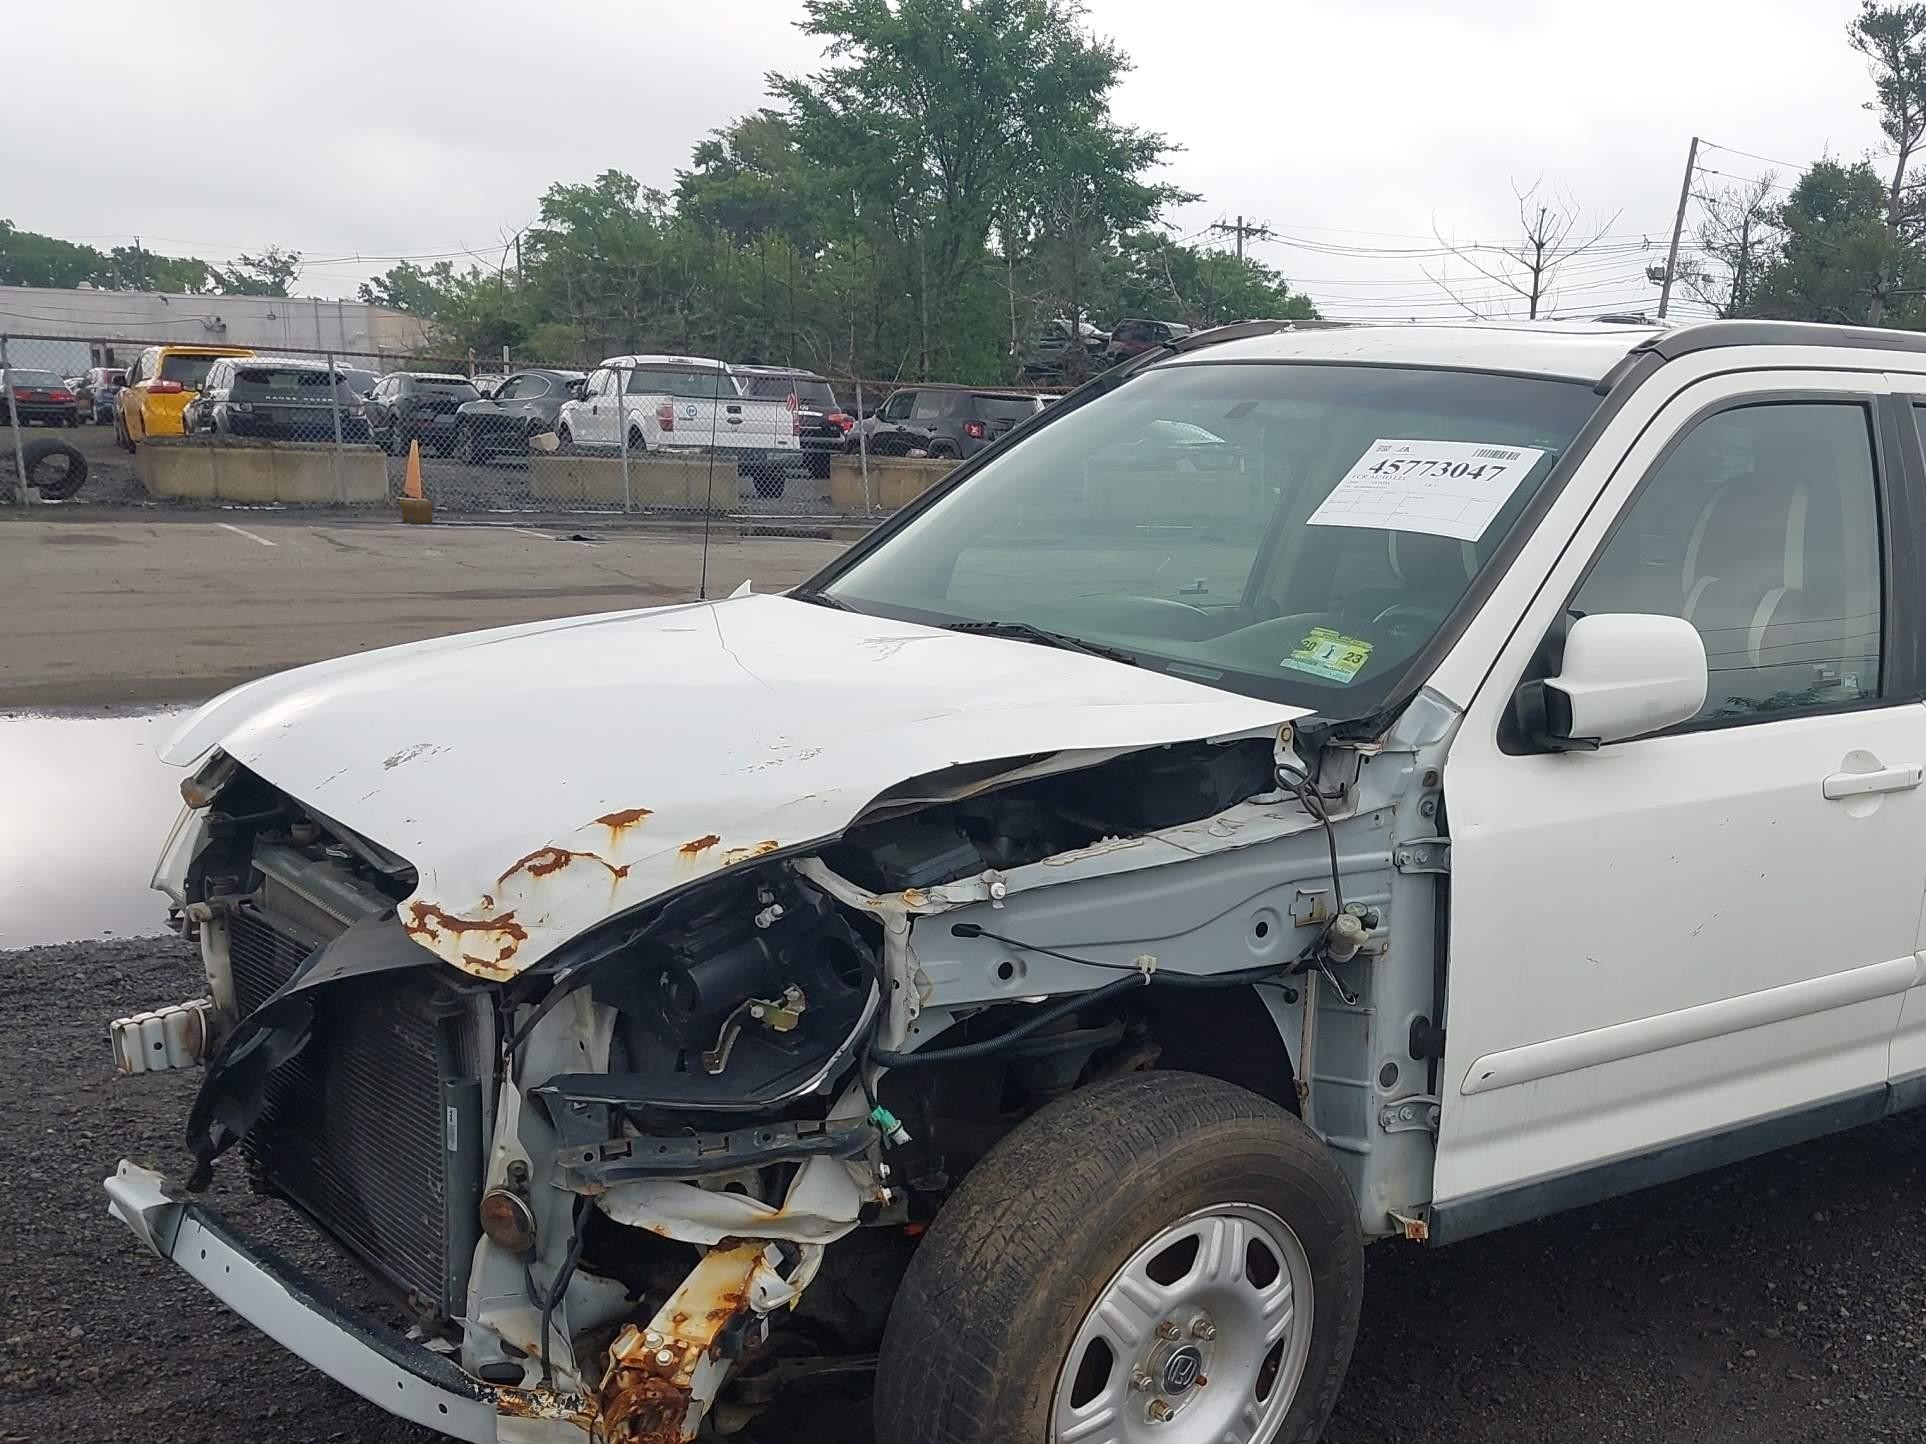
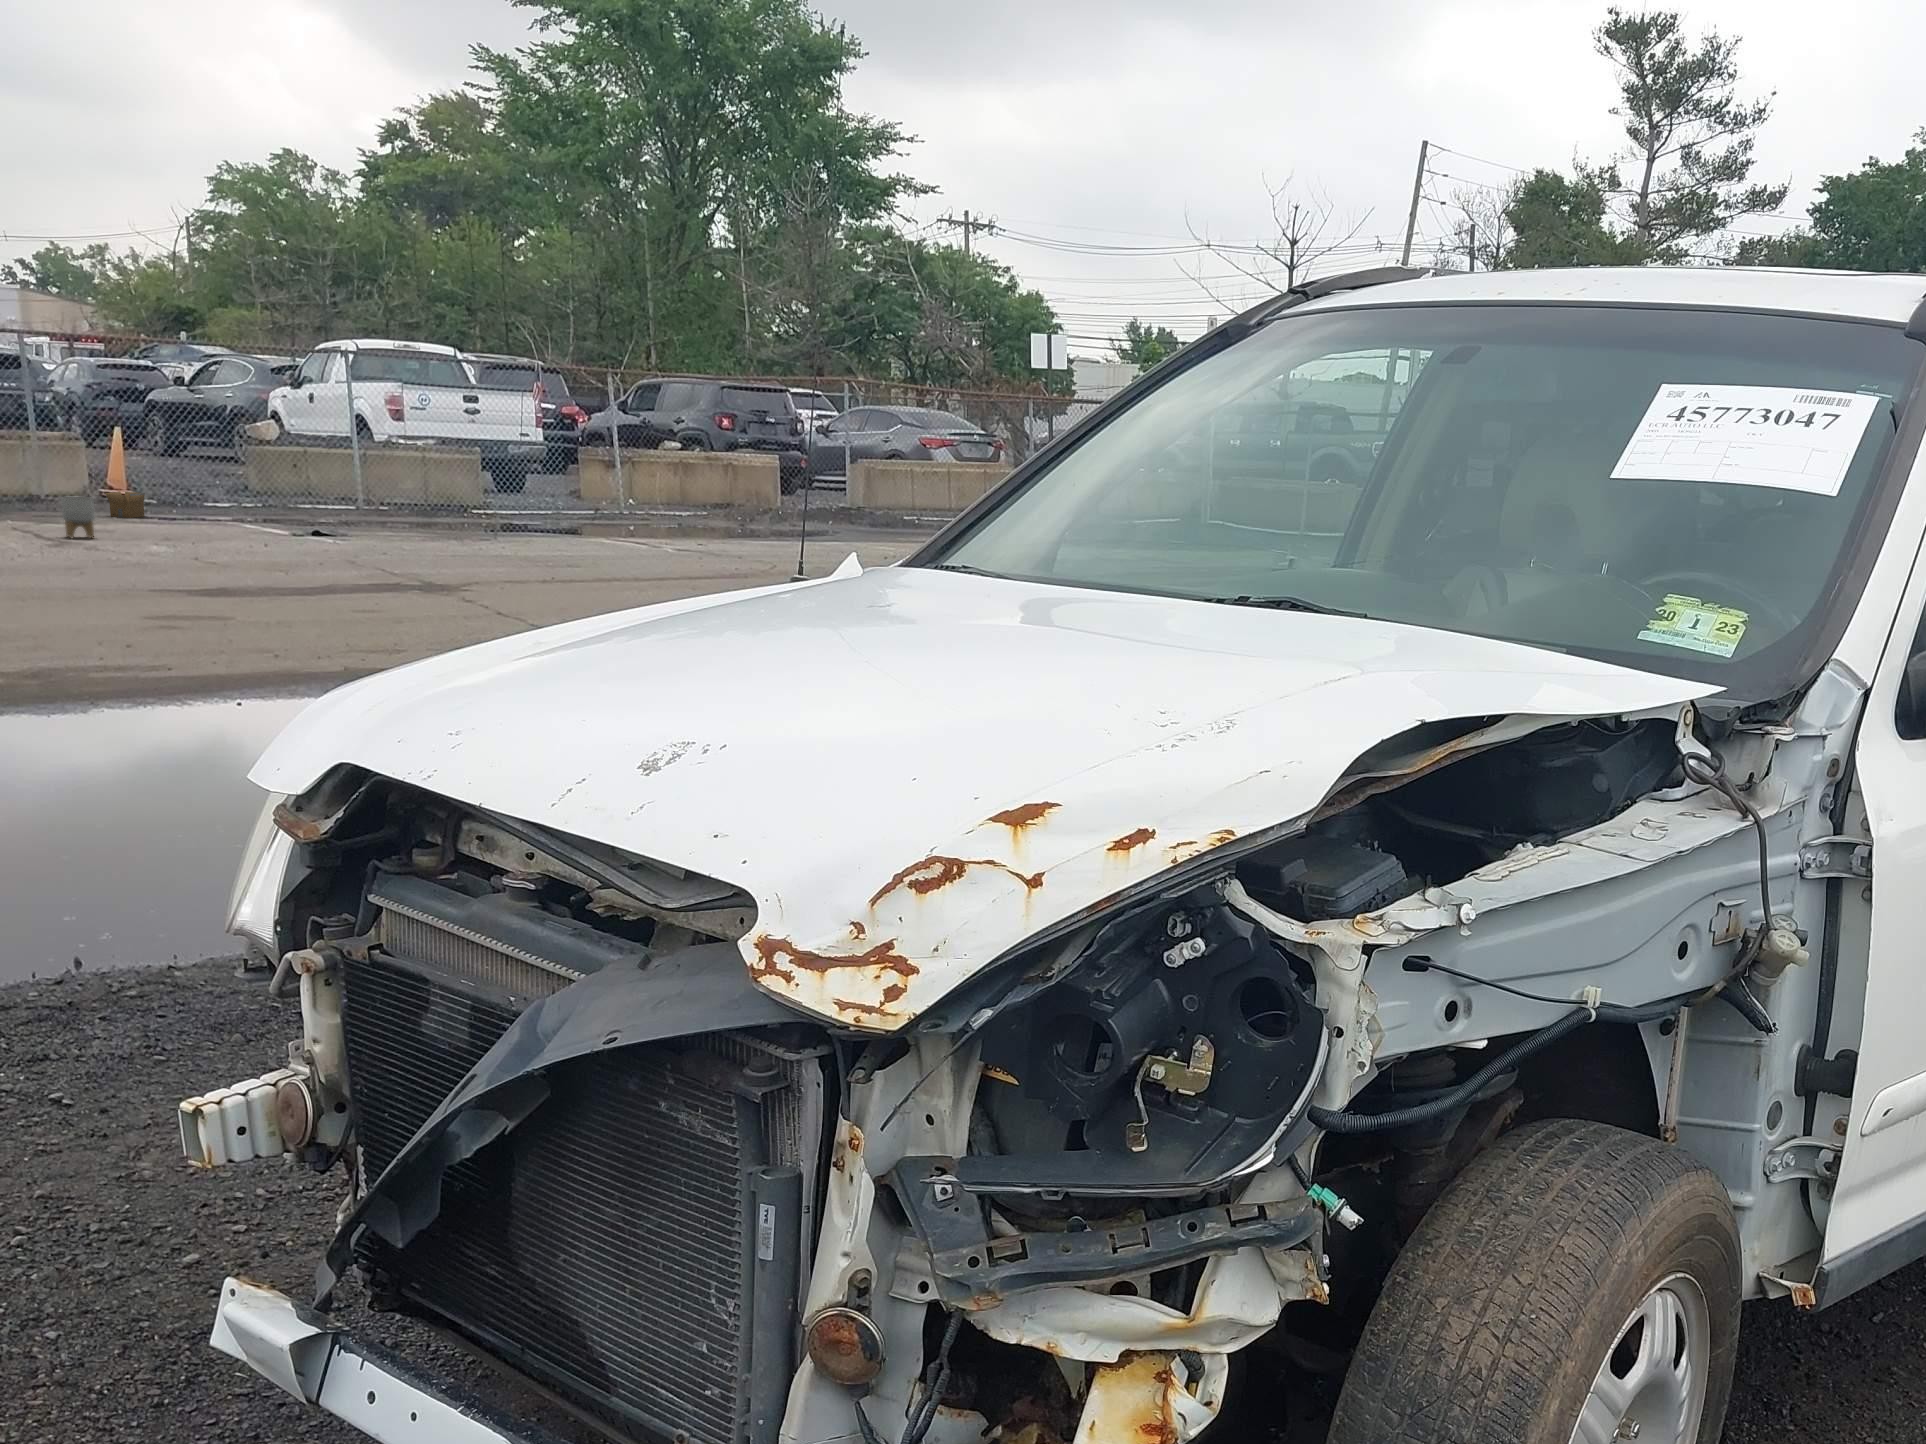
planter: none [352,505,381,543] -> present [61,497,95,539]

